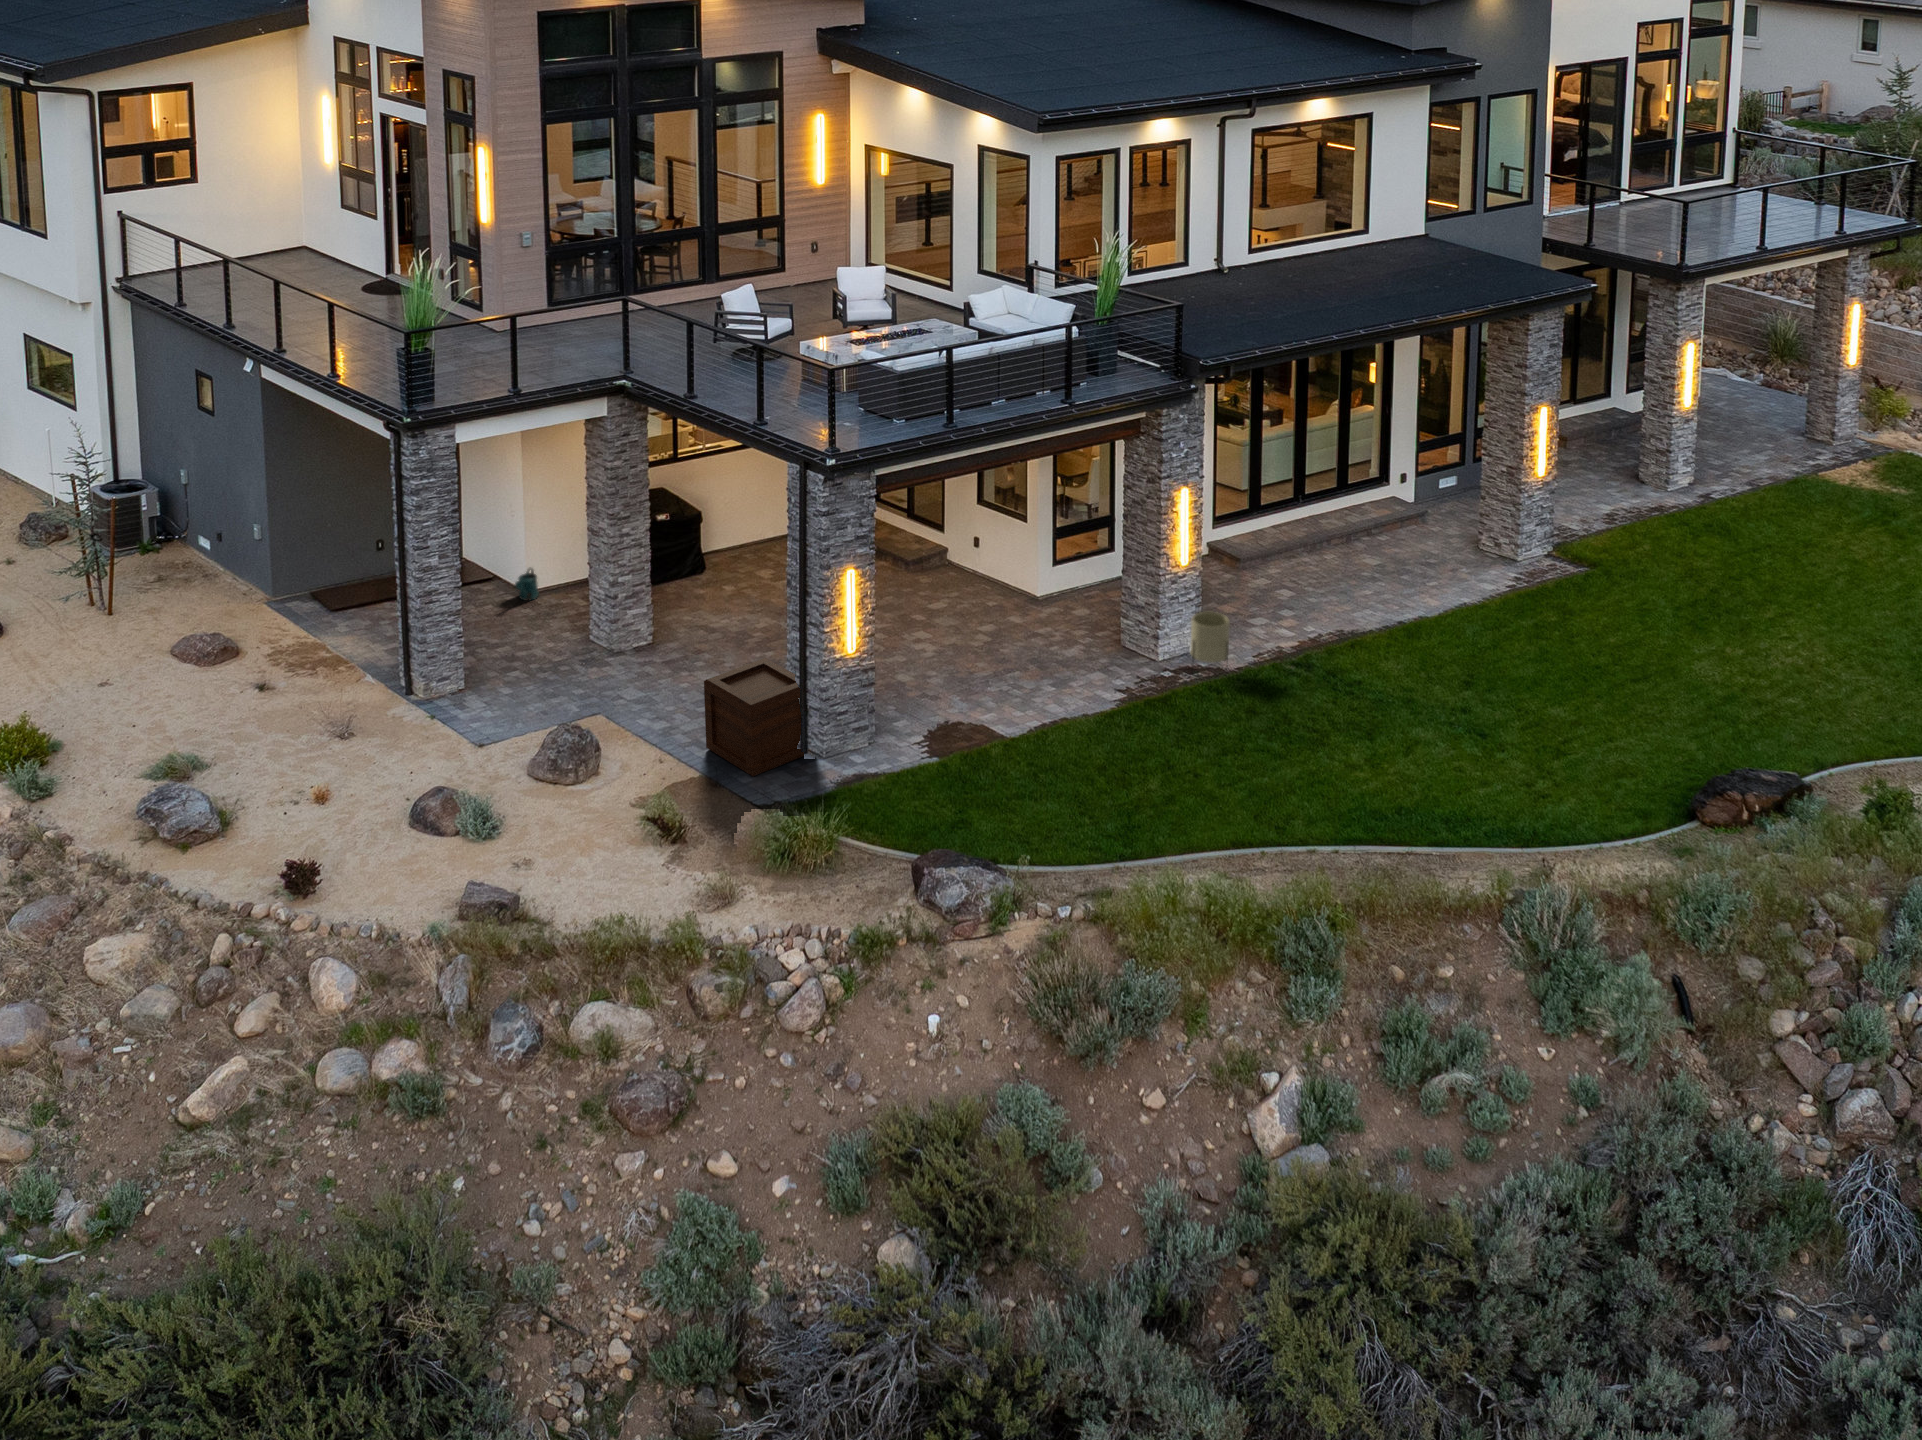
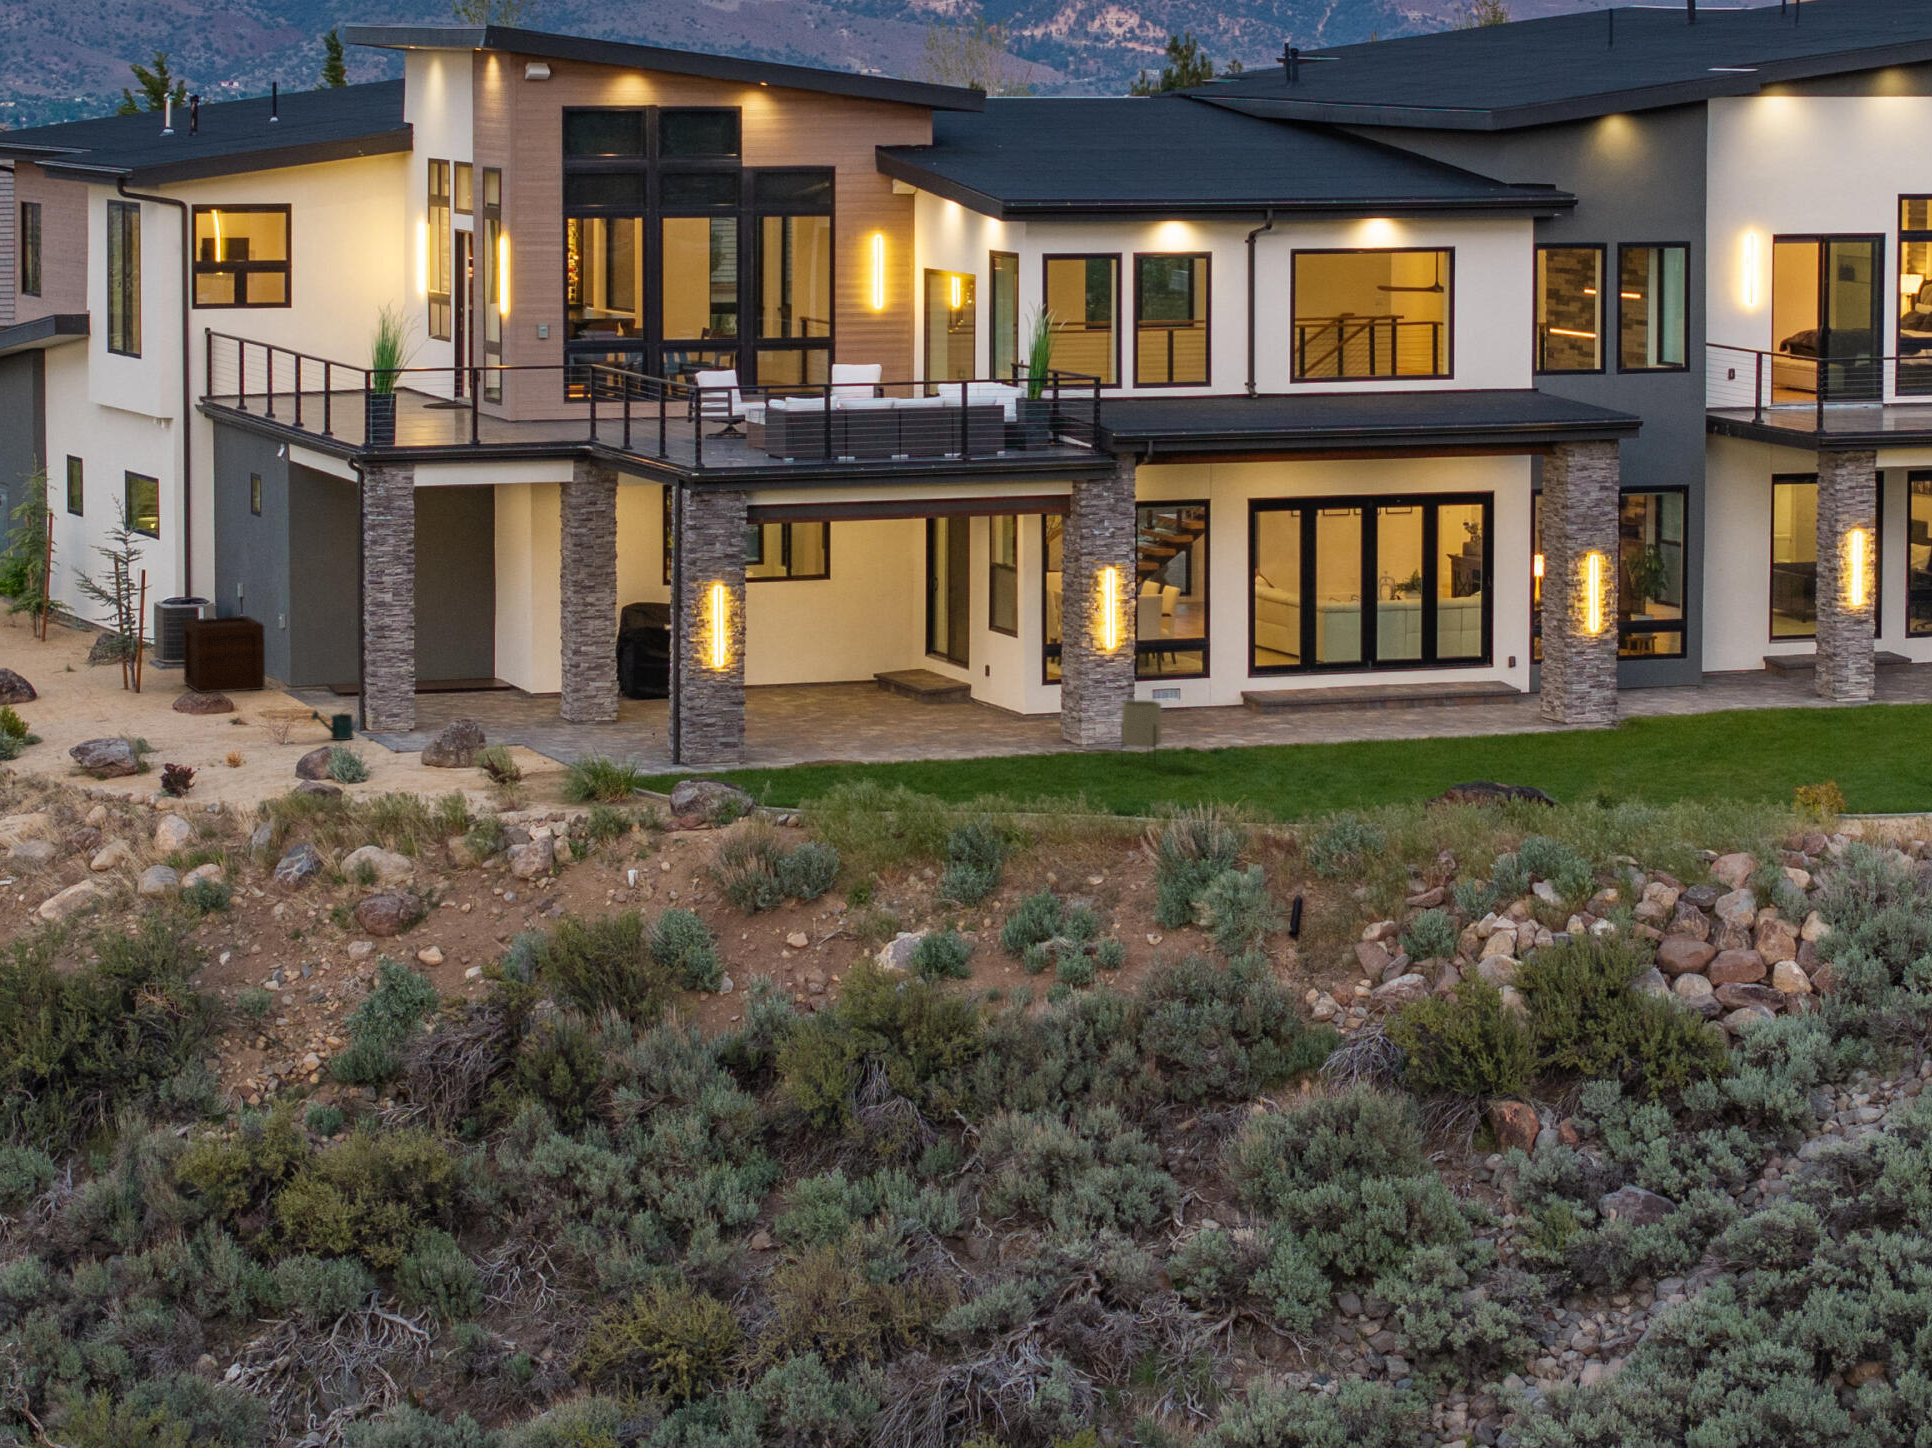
watering can: present [514,568,539,601] -> present [311,709,355,740]
wooden crate: present [704,658,804,776] -> present [183,616,265,693]

